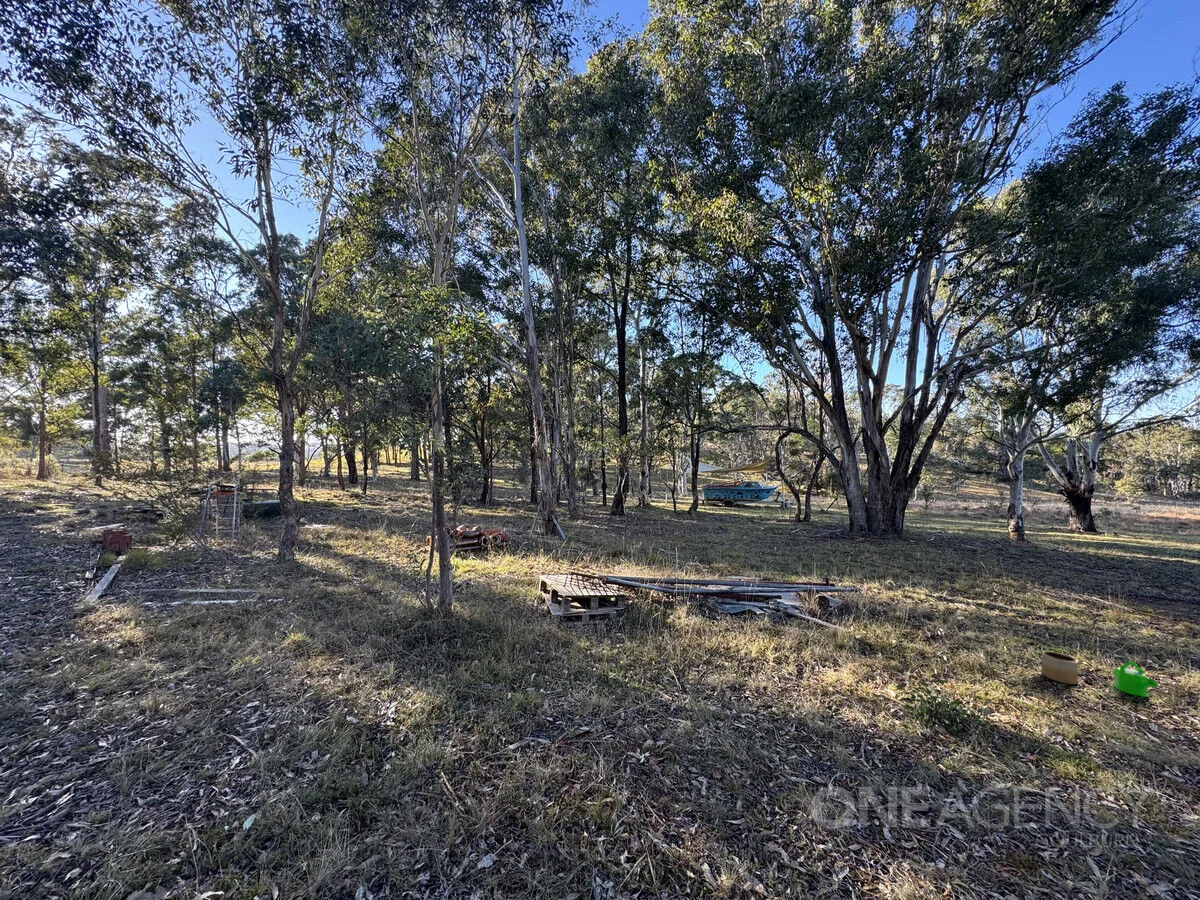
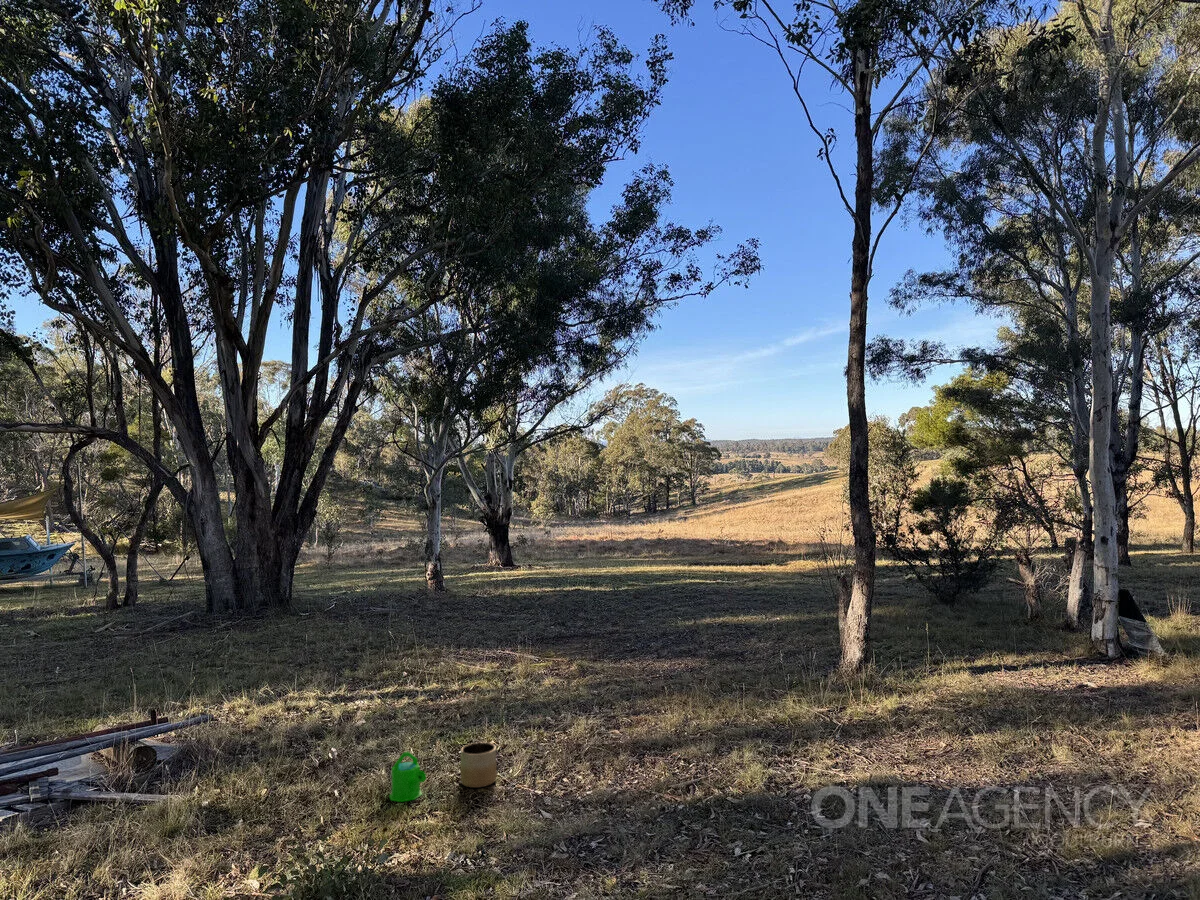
watering can: present [1113,661,1158,697] -> present [389,752,426,802]

